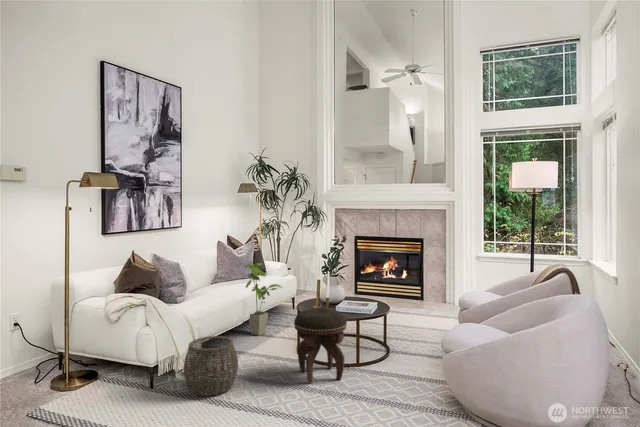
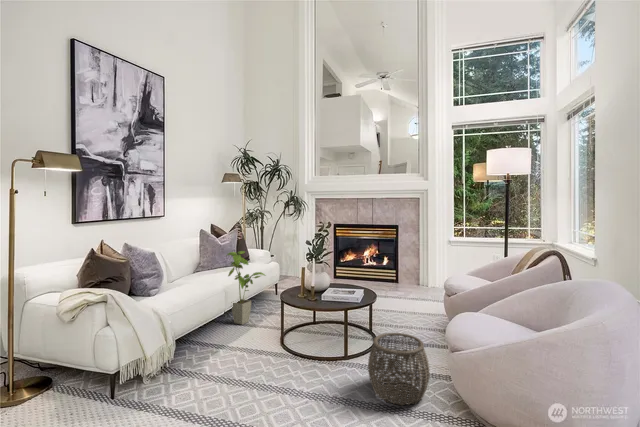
footstool: present [294,308,347,383] -> none [277,299,335,384]
woven basket: present [184,336,238,396] -> present [368,333,430,405]

